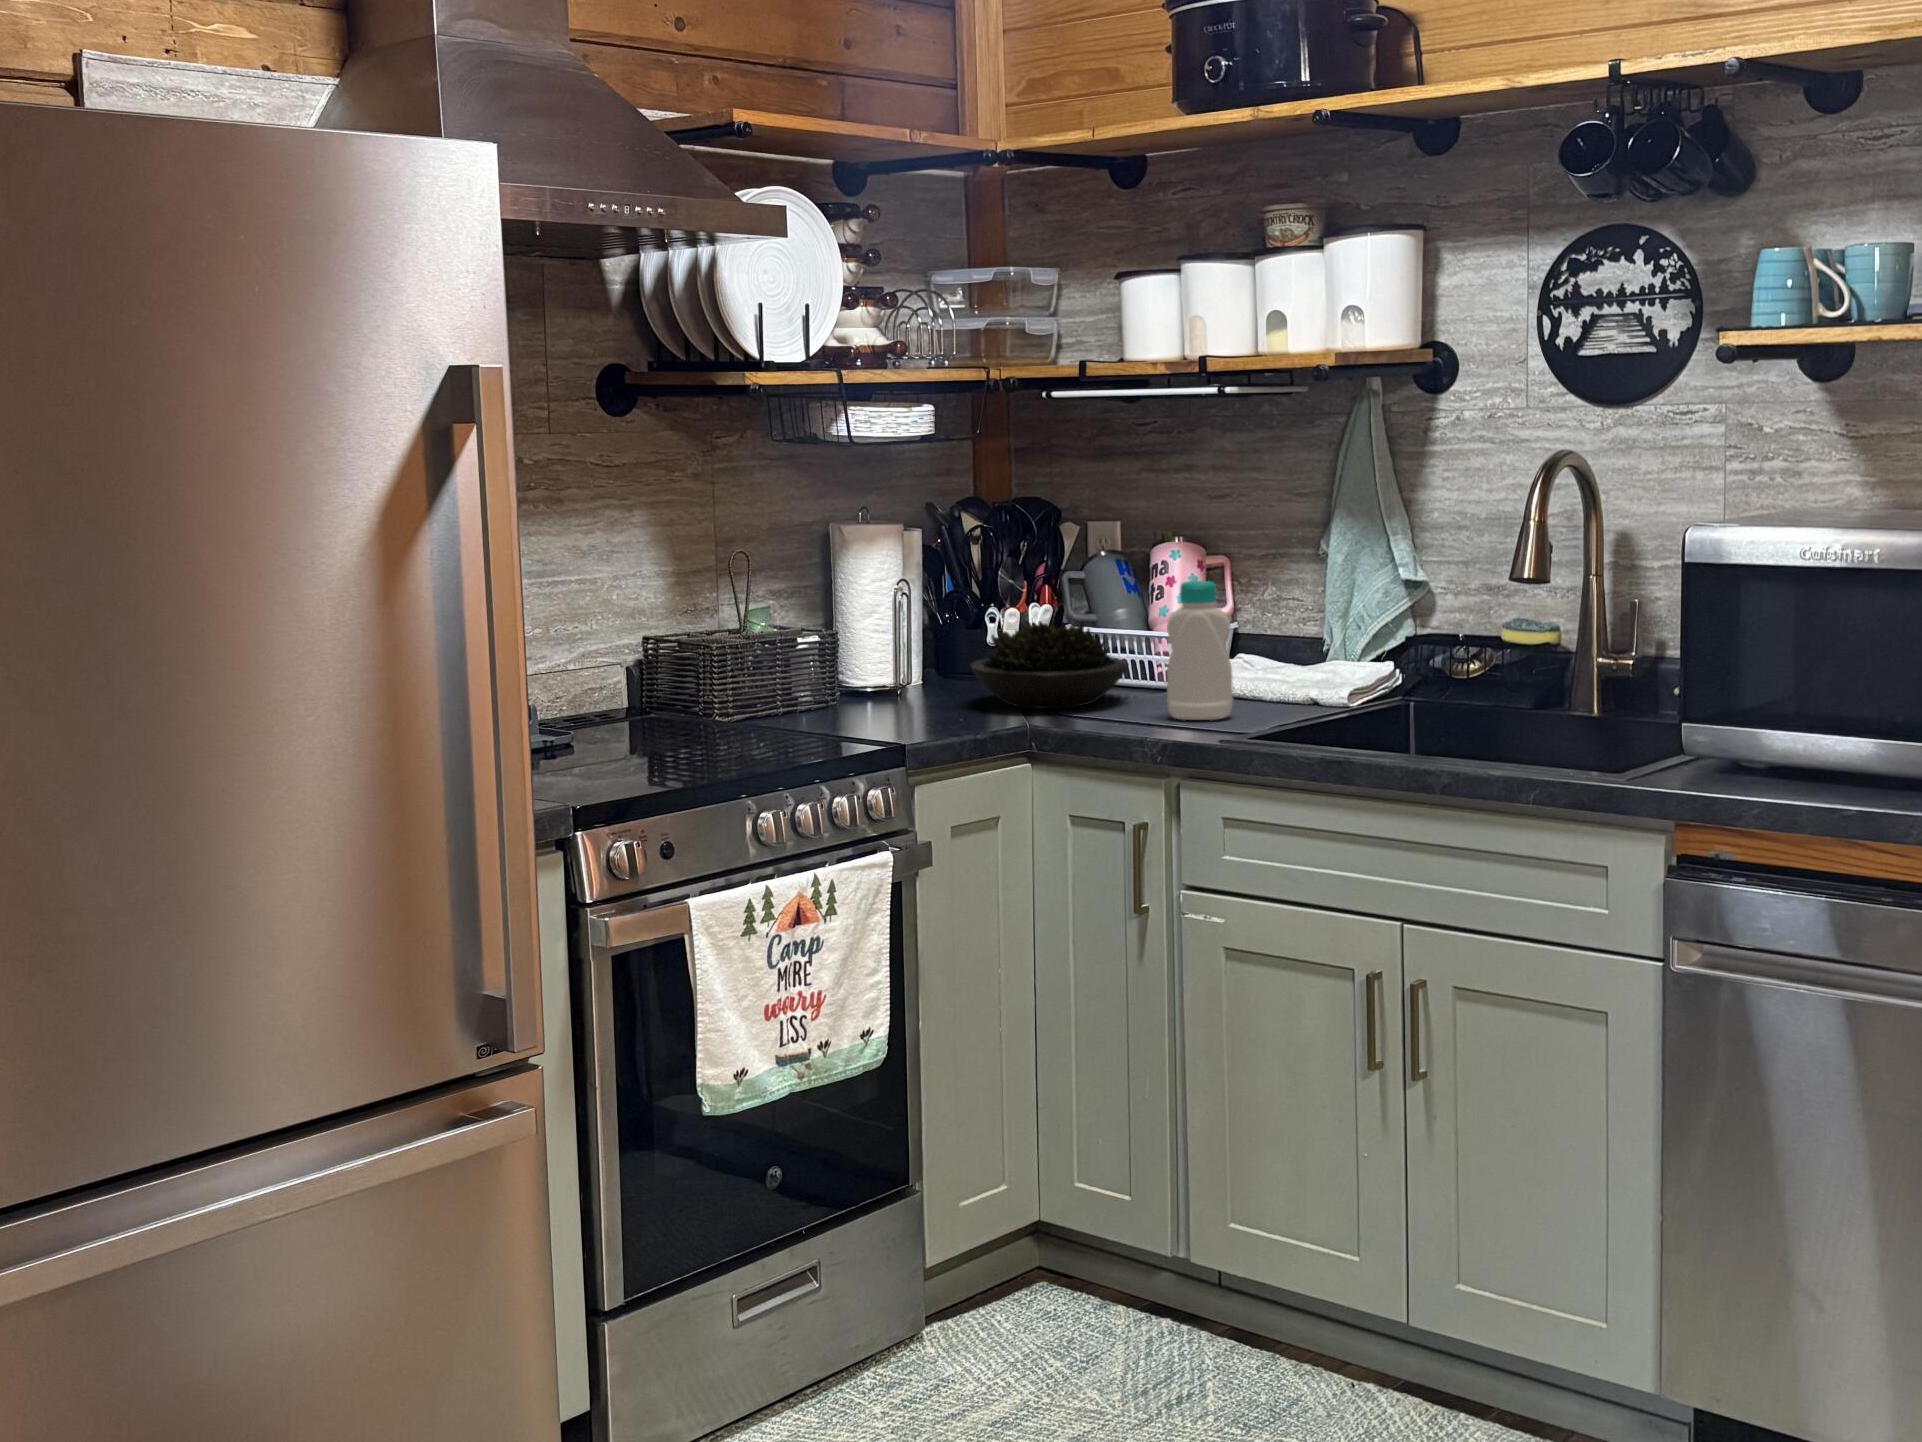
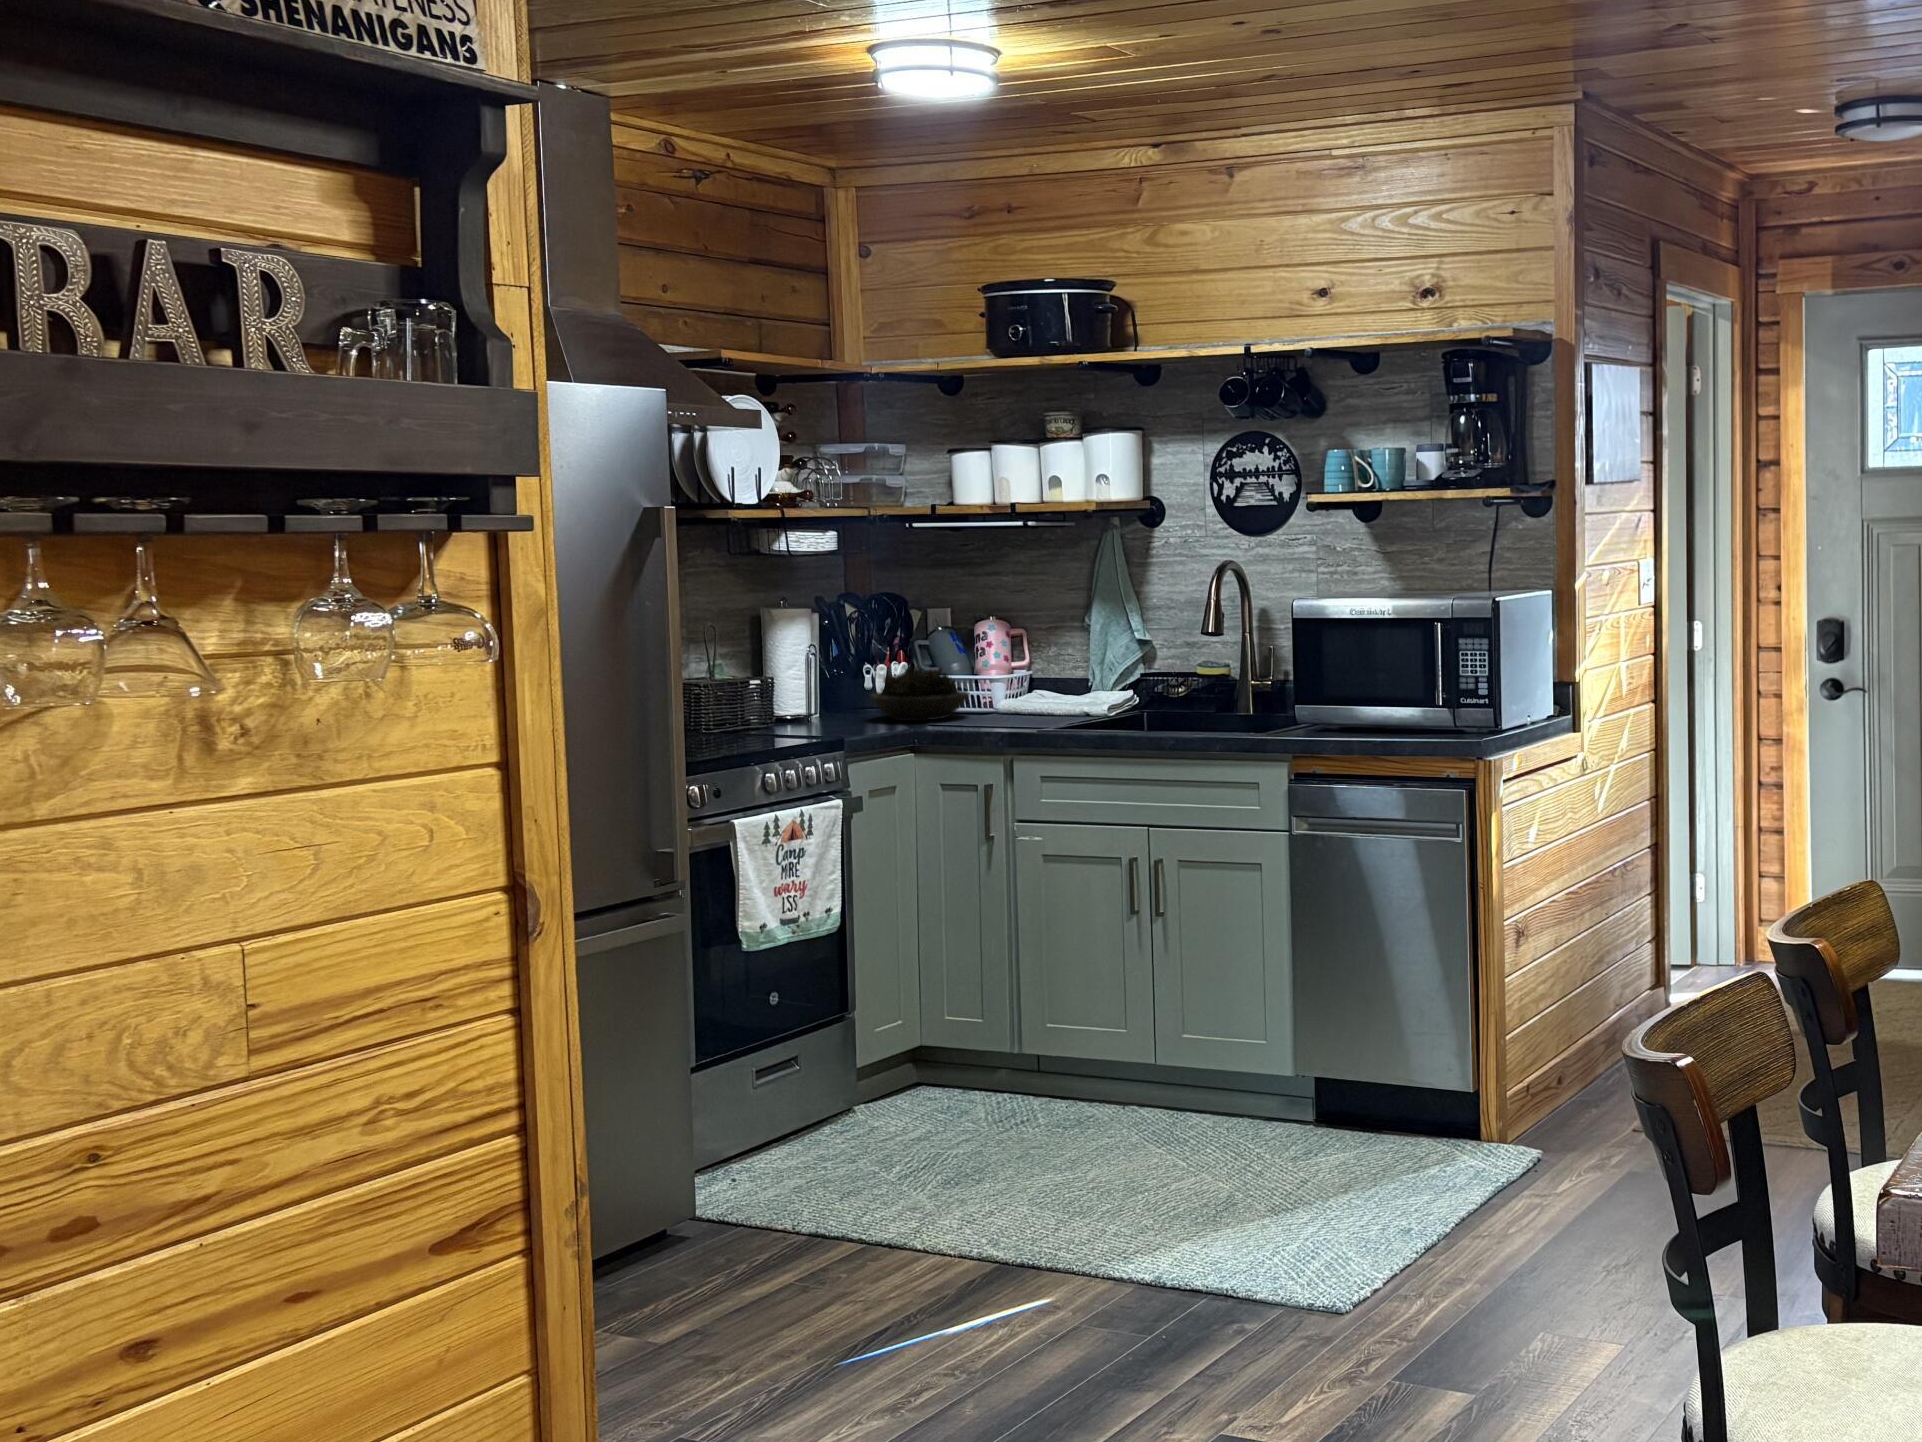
bottle: present [1167,581,1233,720] -> none [998,639,1038,722]

